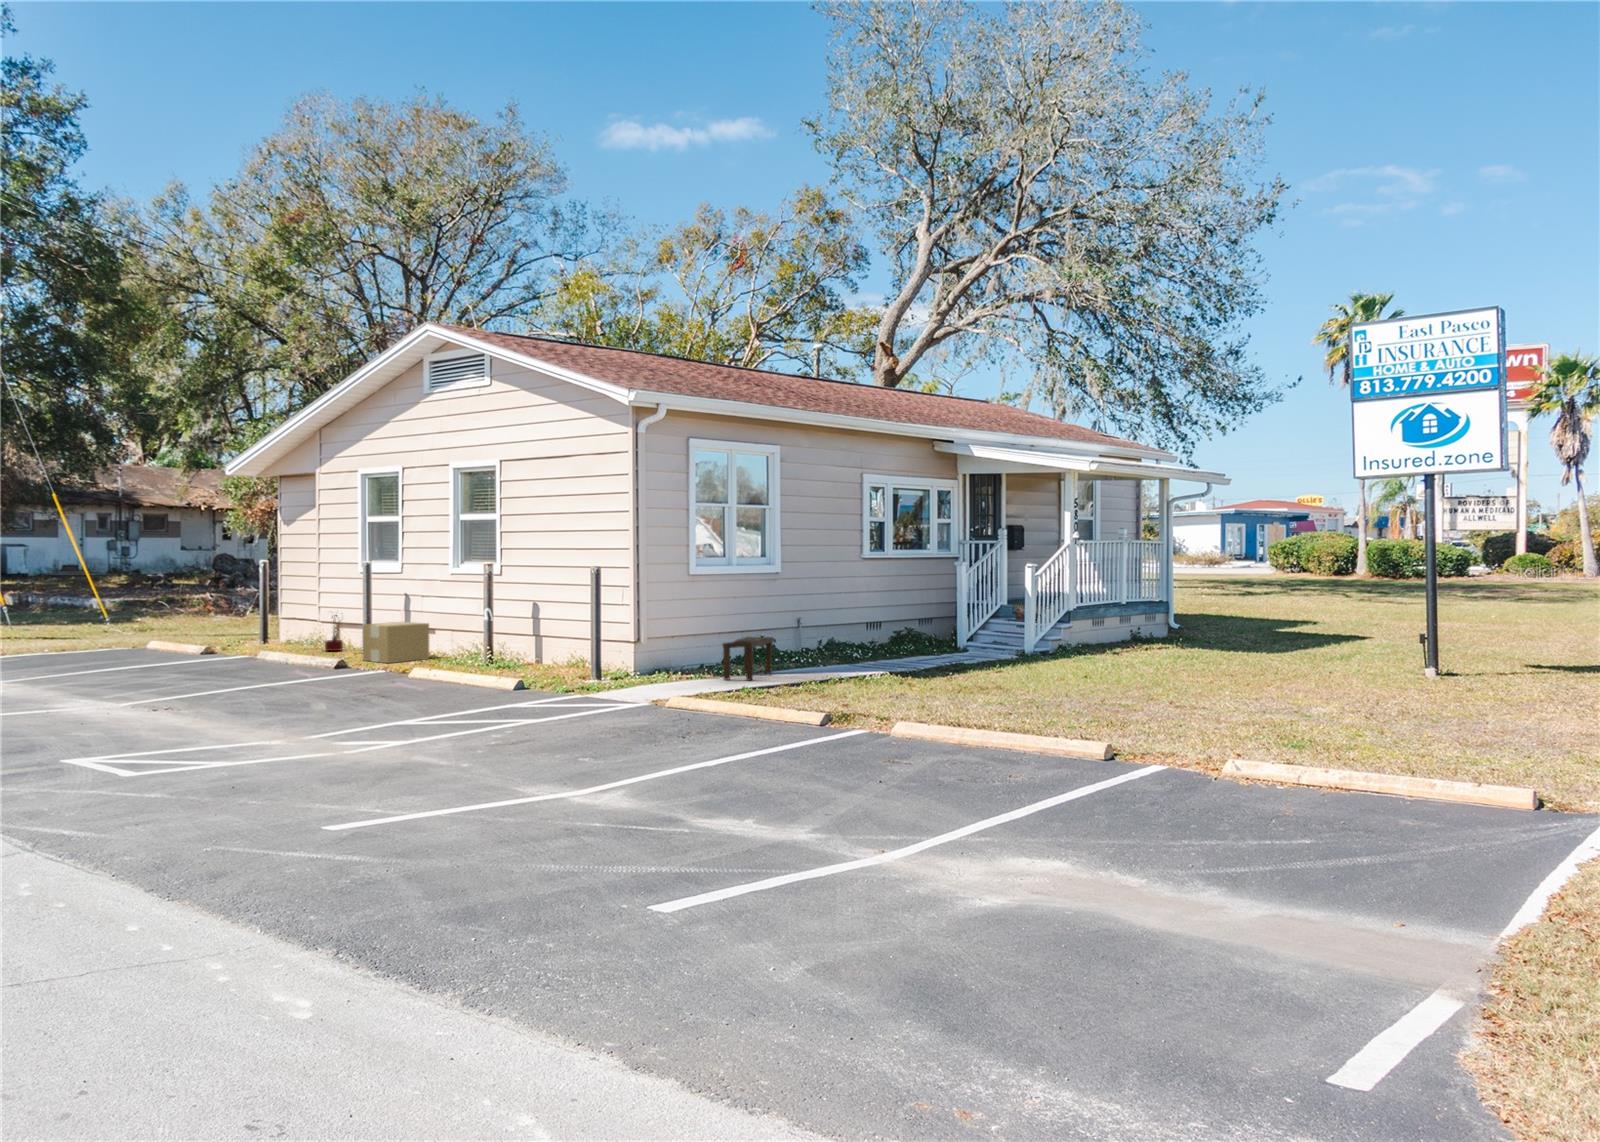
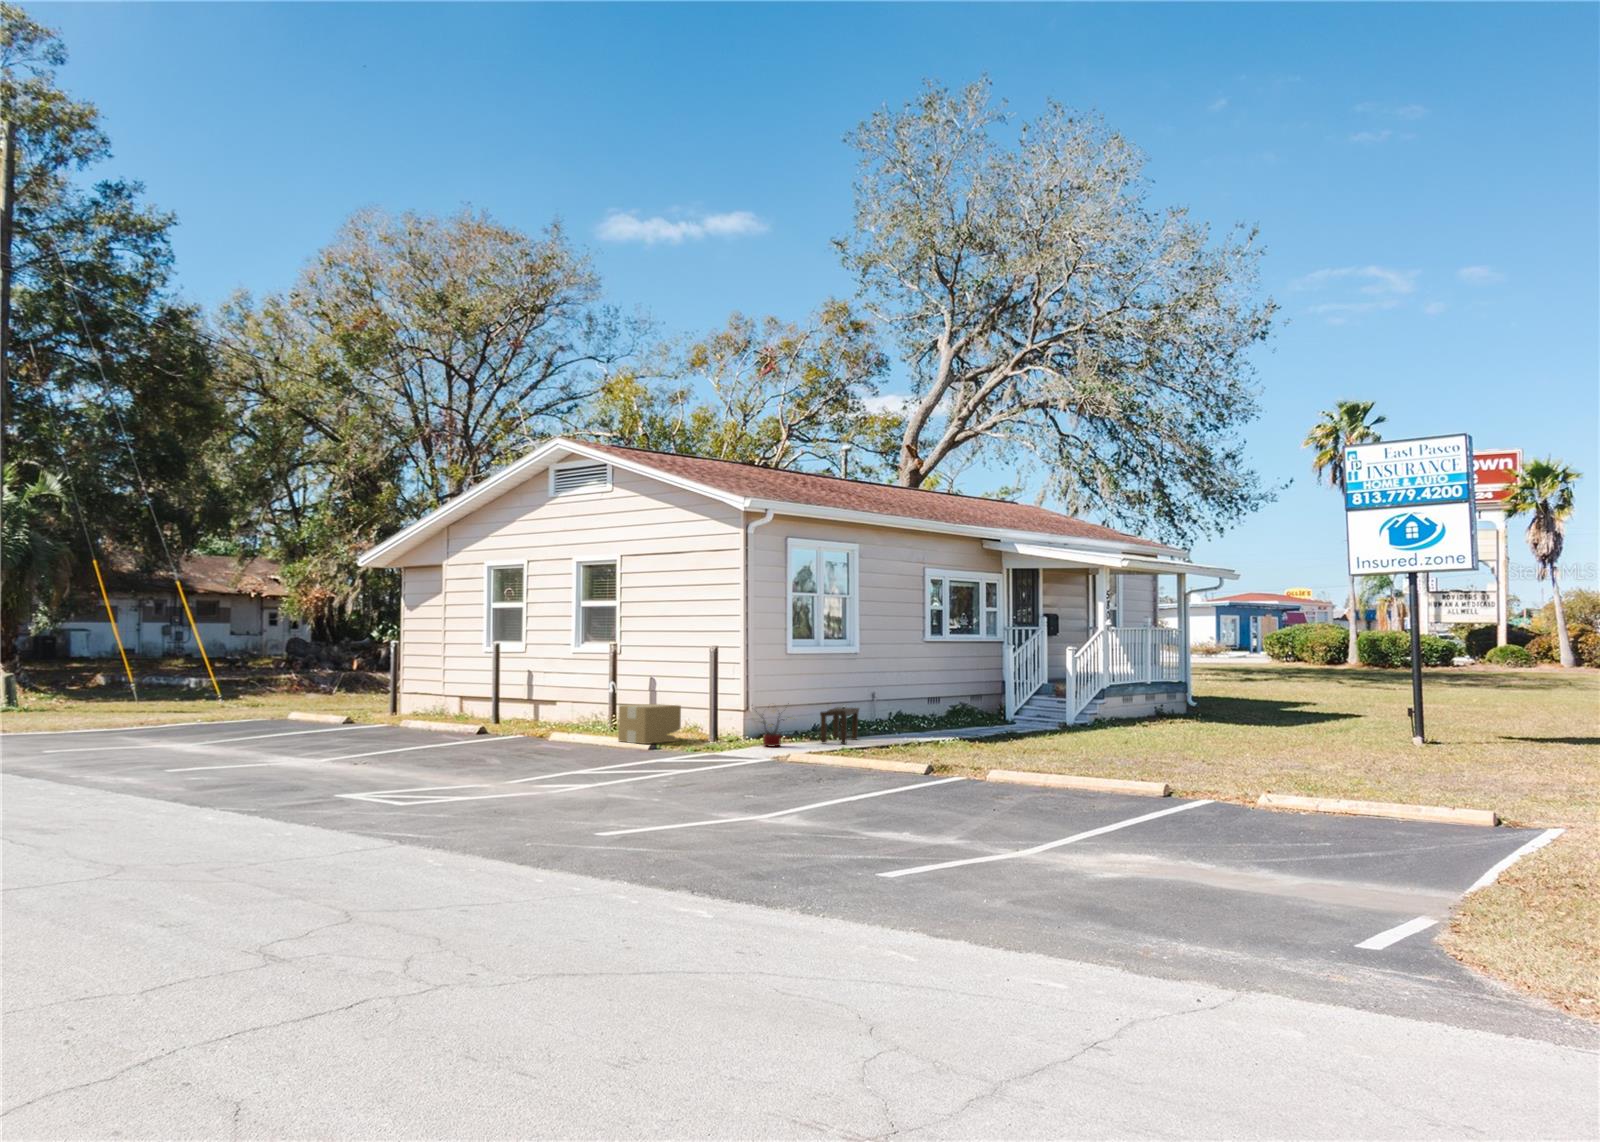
decorative plant: present [325,615,343,651] -> present [763,713,783,747]
cardboard box: present [362,622,429,663] -> present [618,704,681,744]

